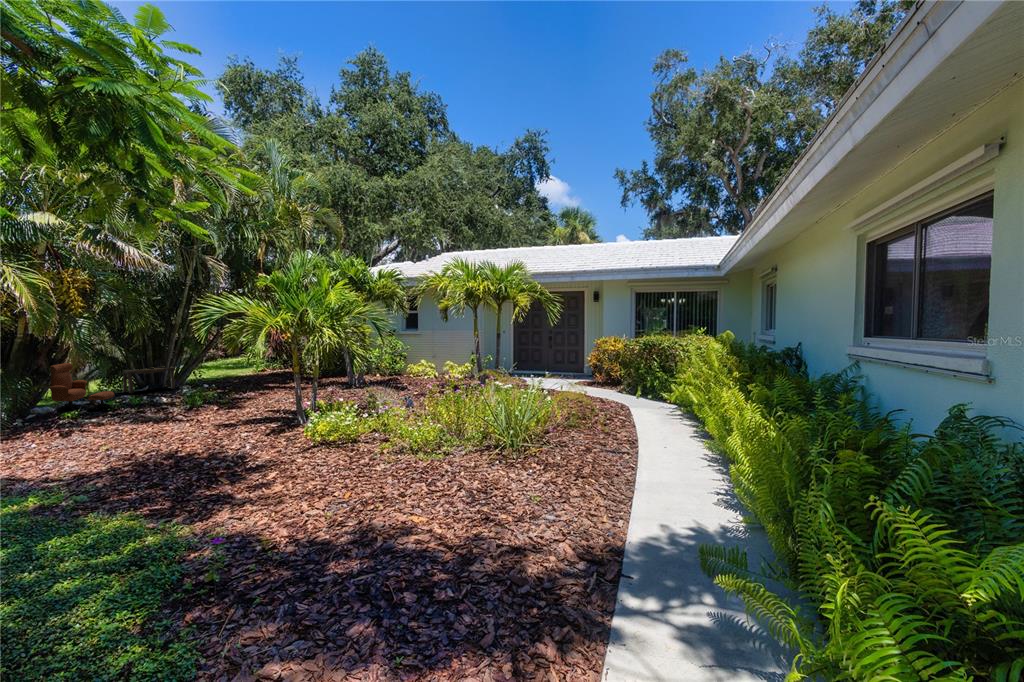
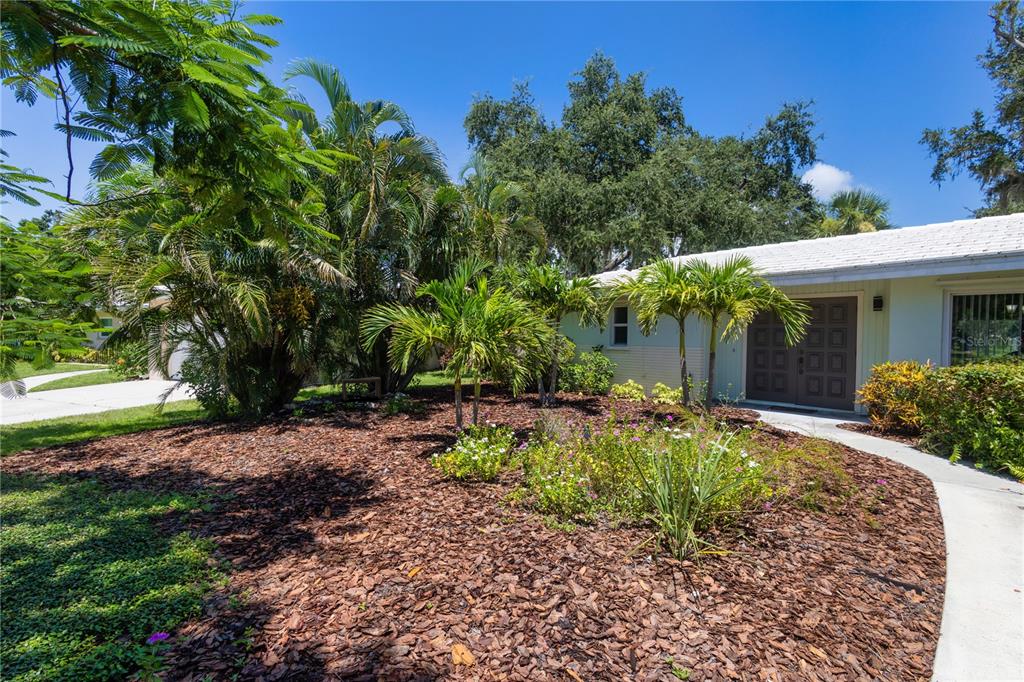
lounge chair: present [49,363,116,411] -> none [273,371,322,416]

